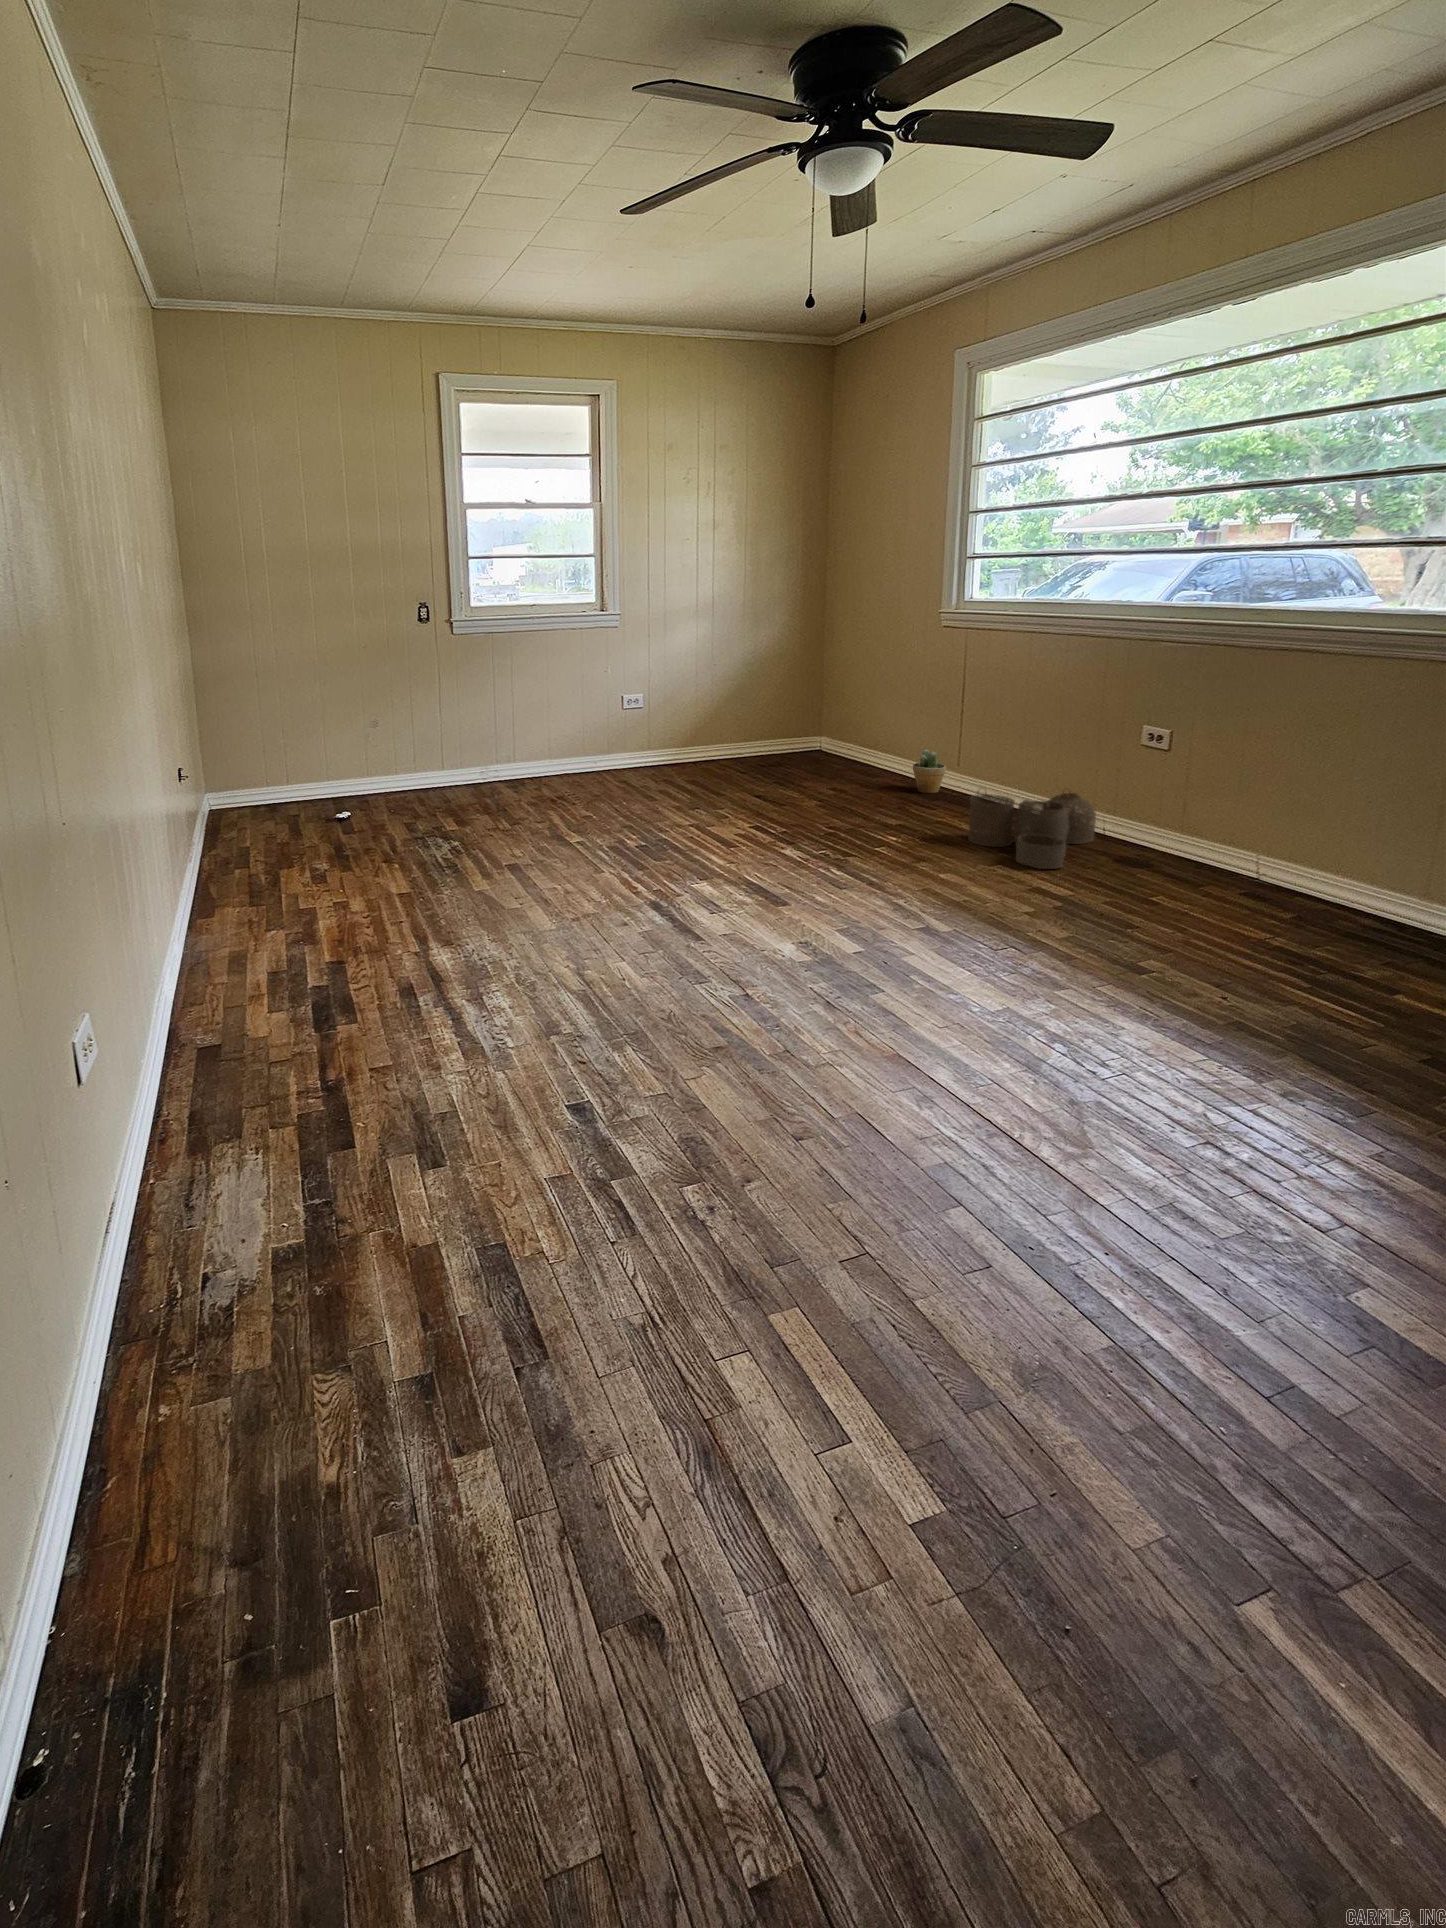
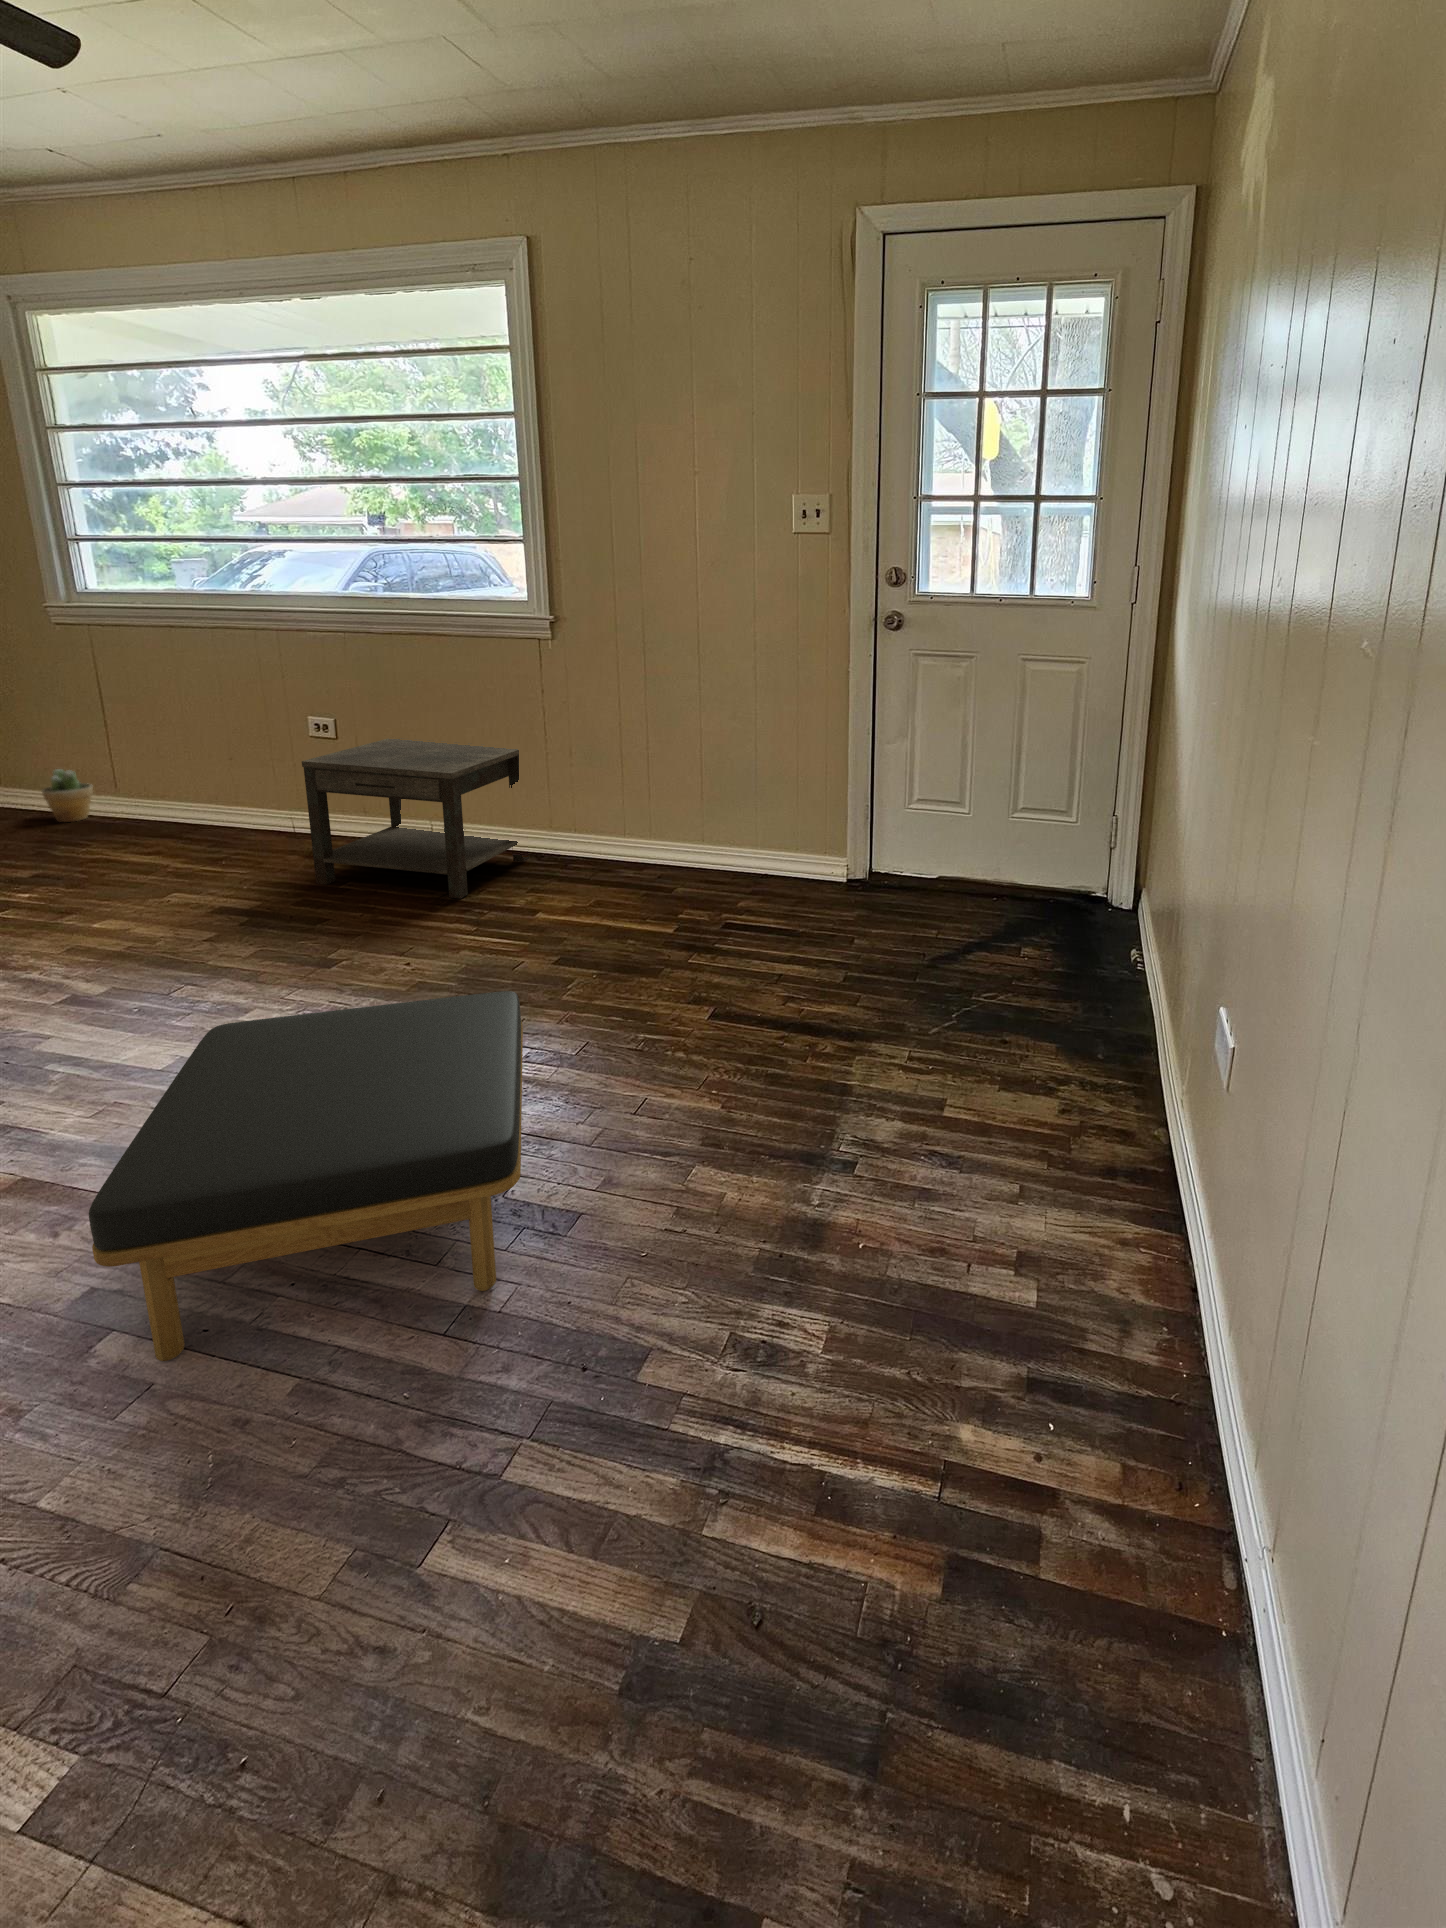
side table: none [1124,756,1411,946] -> present [302,738,529,899]
woven basket: present [968,793,1096,869] -> none [120,790,285,884]
ottoman: none [973,990,1414,1391] -> present [89,991,523,1361]

